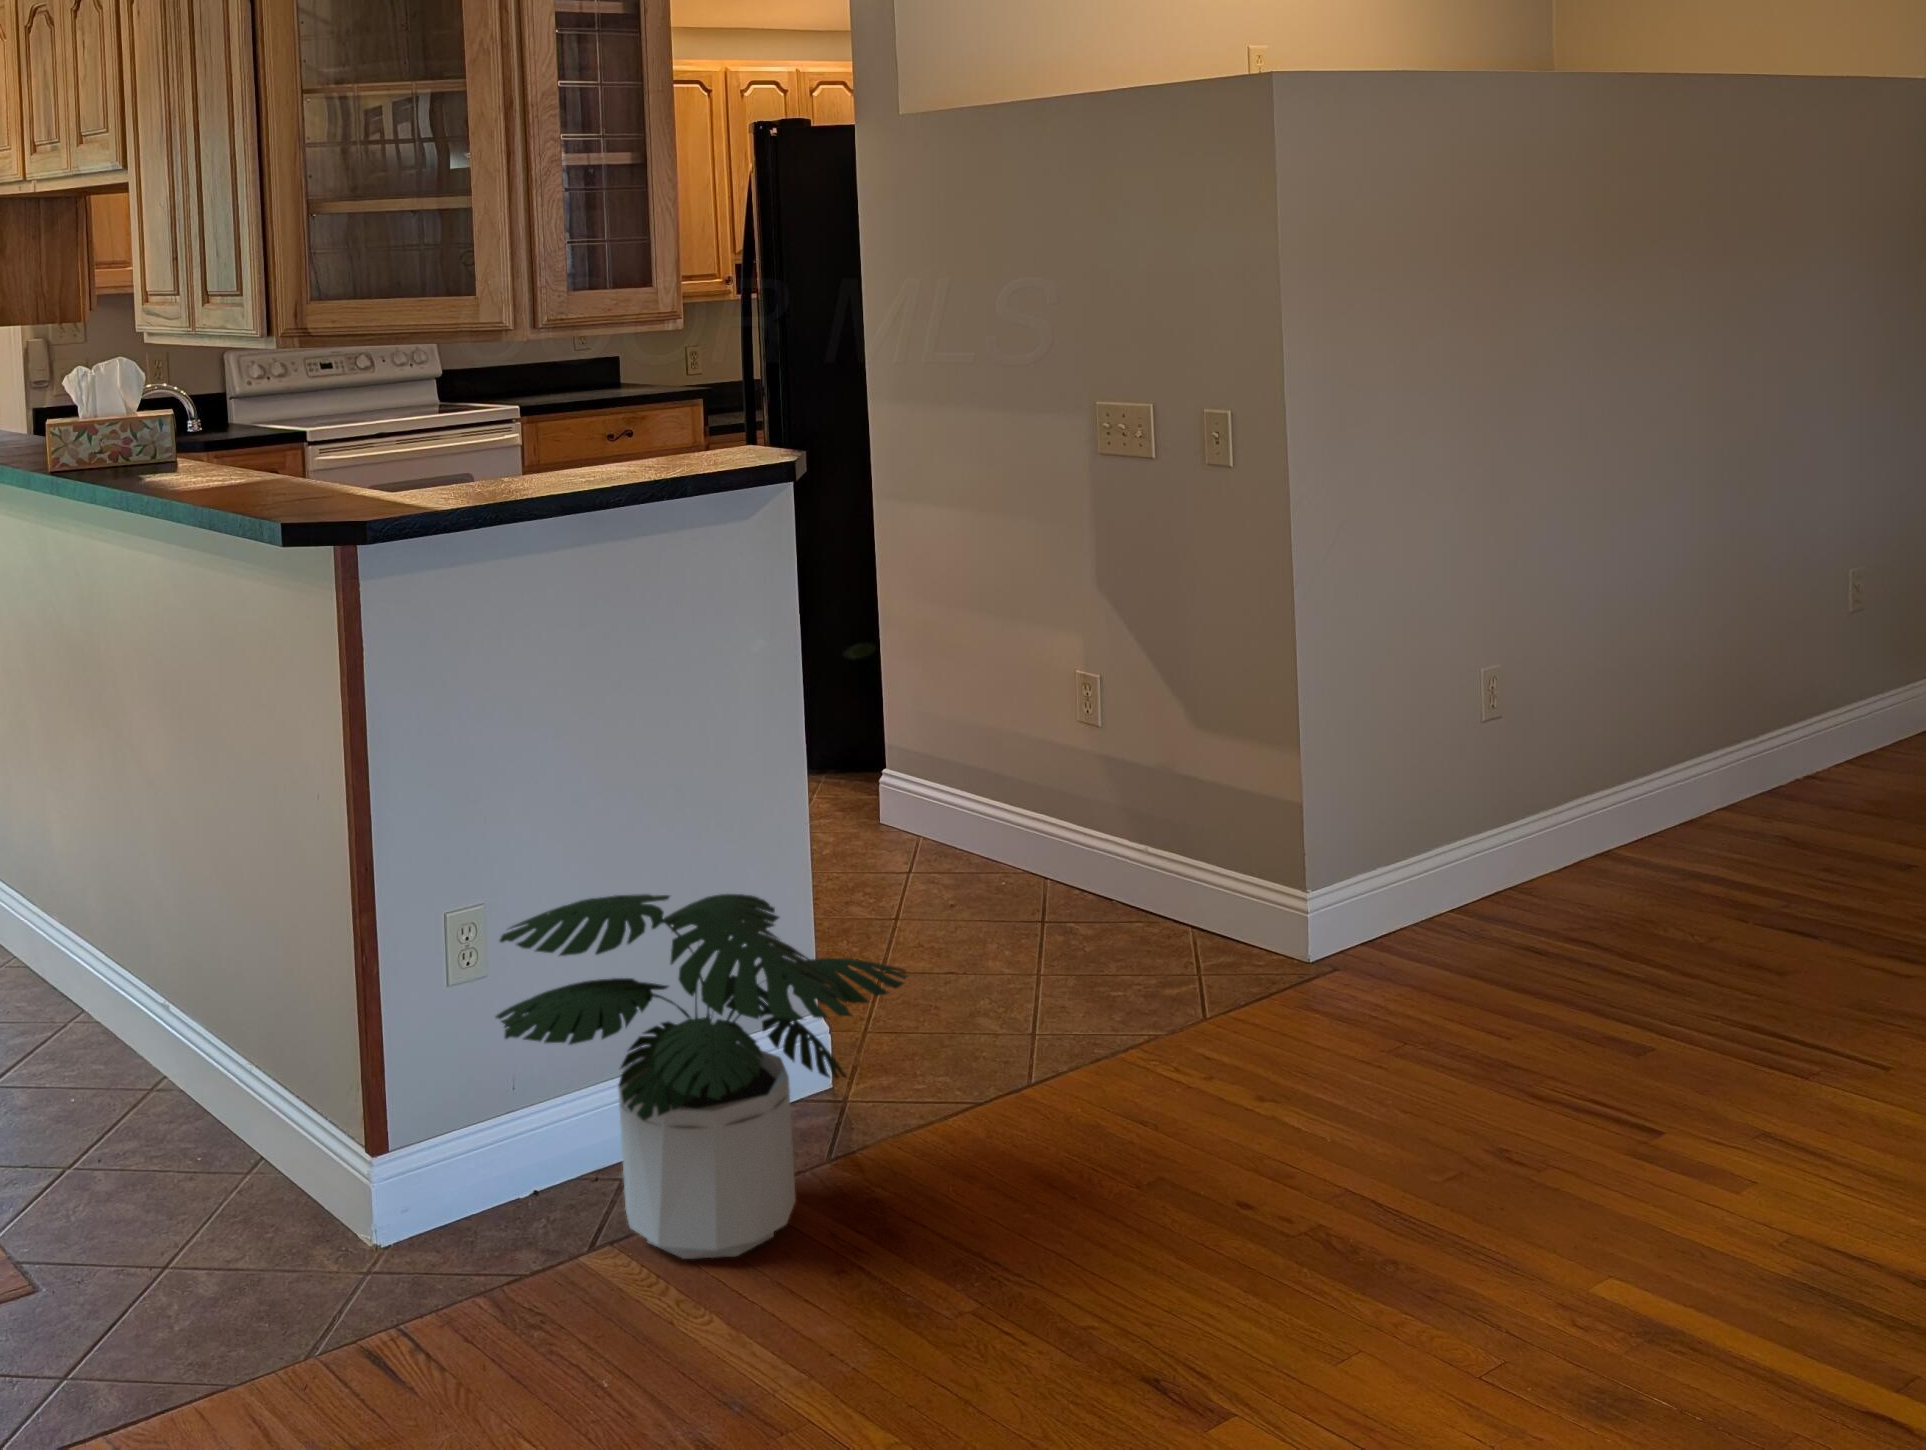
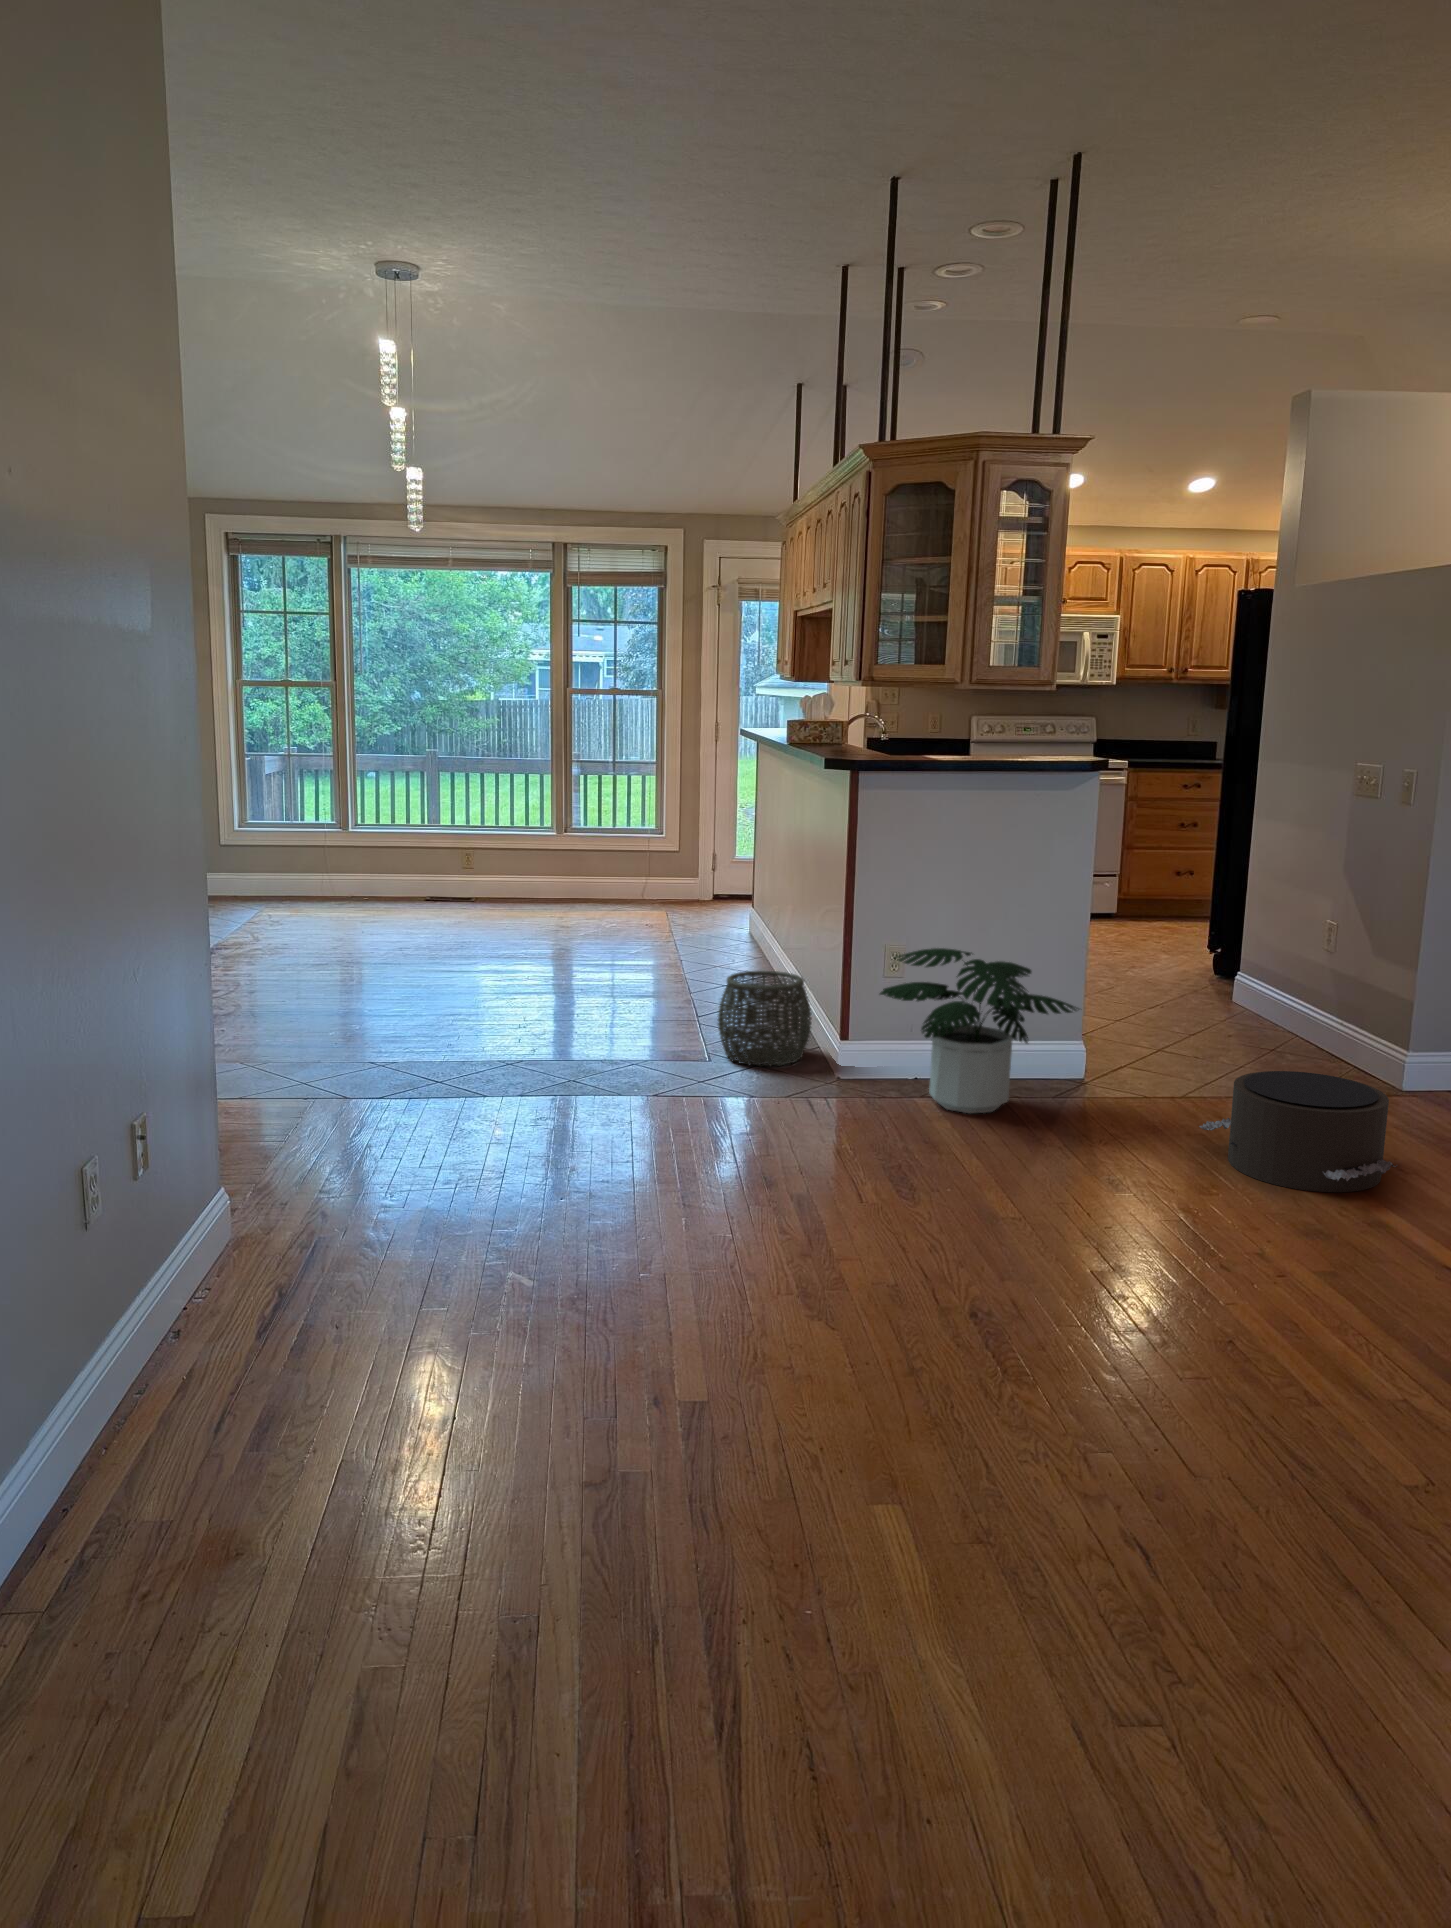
woven basket: none [54,1003,284,1259] -> present [718,971,812,1066]
pouf: none [1200,1003,1575,1268] -> present [1199,1071,1397,1192]

